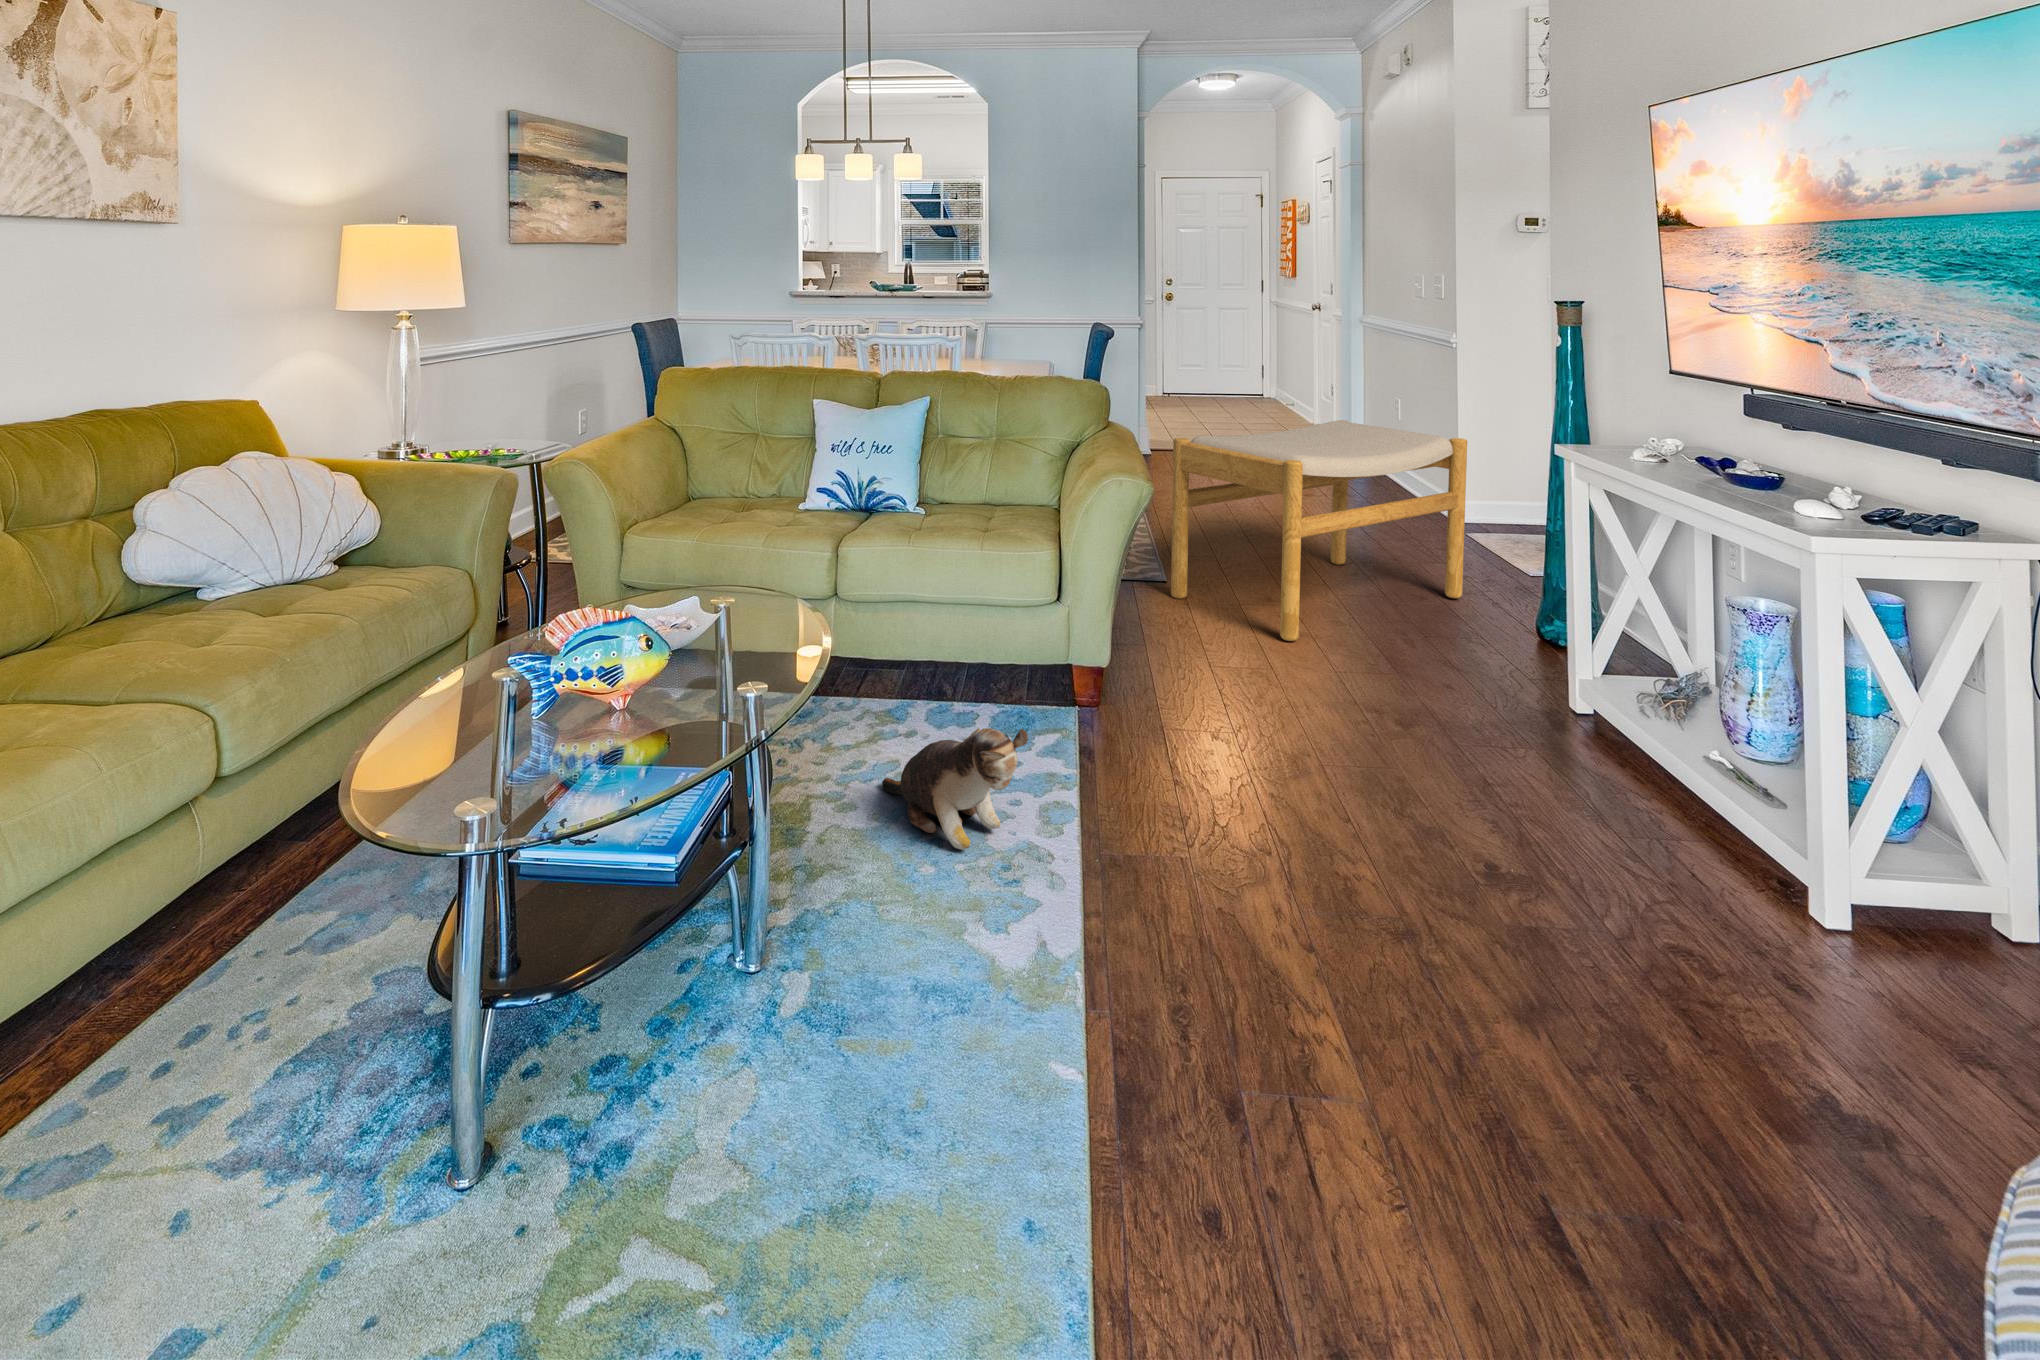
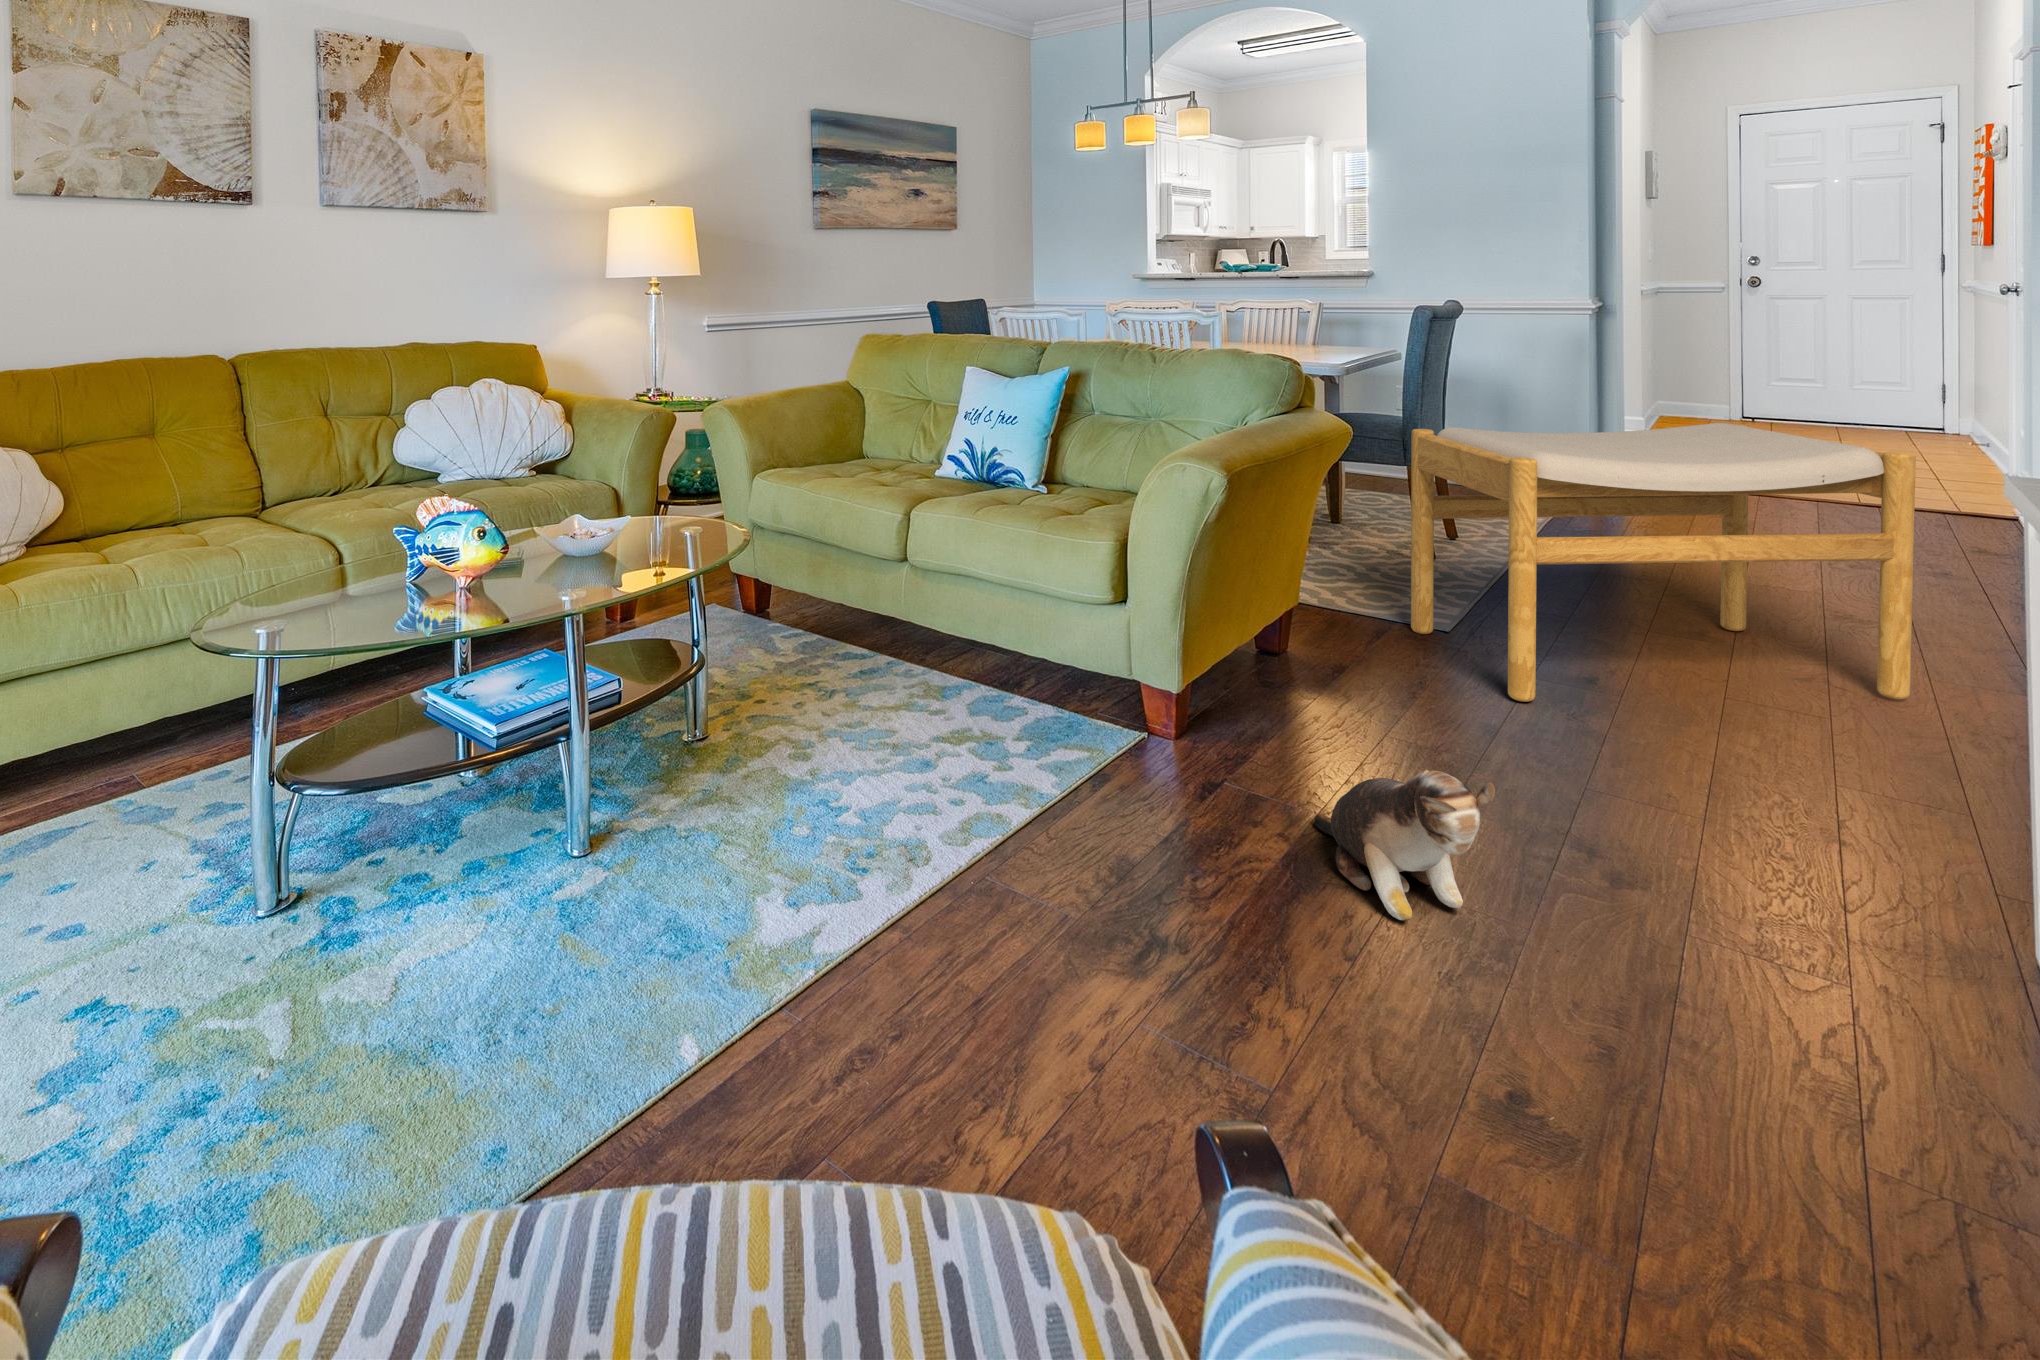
plush toy: present [882,728,1028,849] -> present [1314,769,1495,920]

